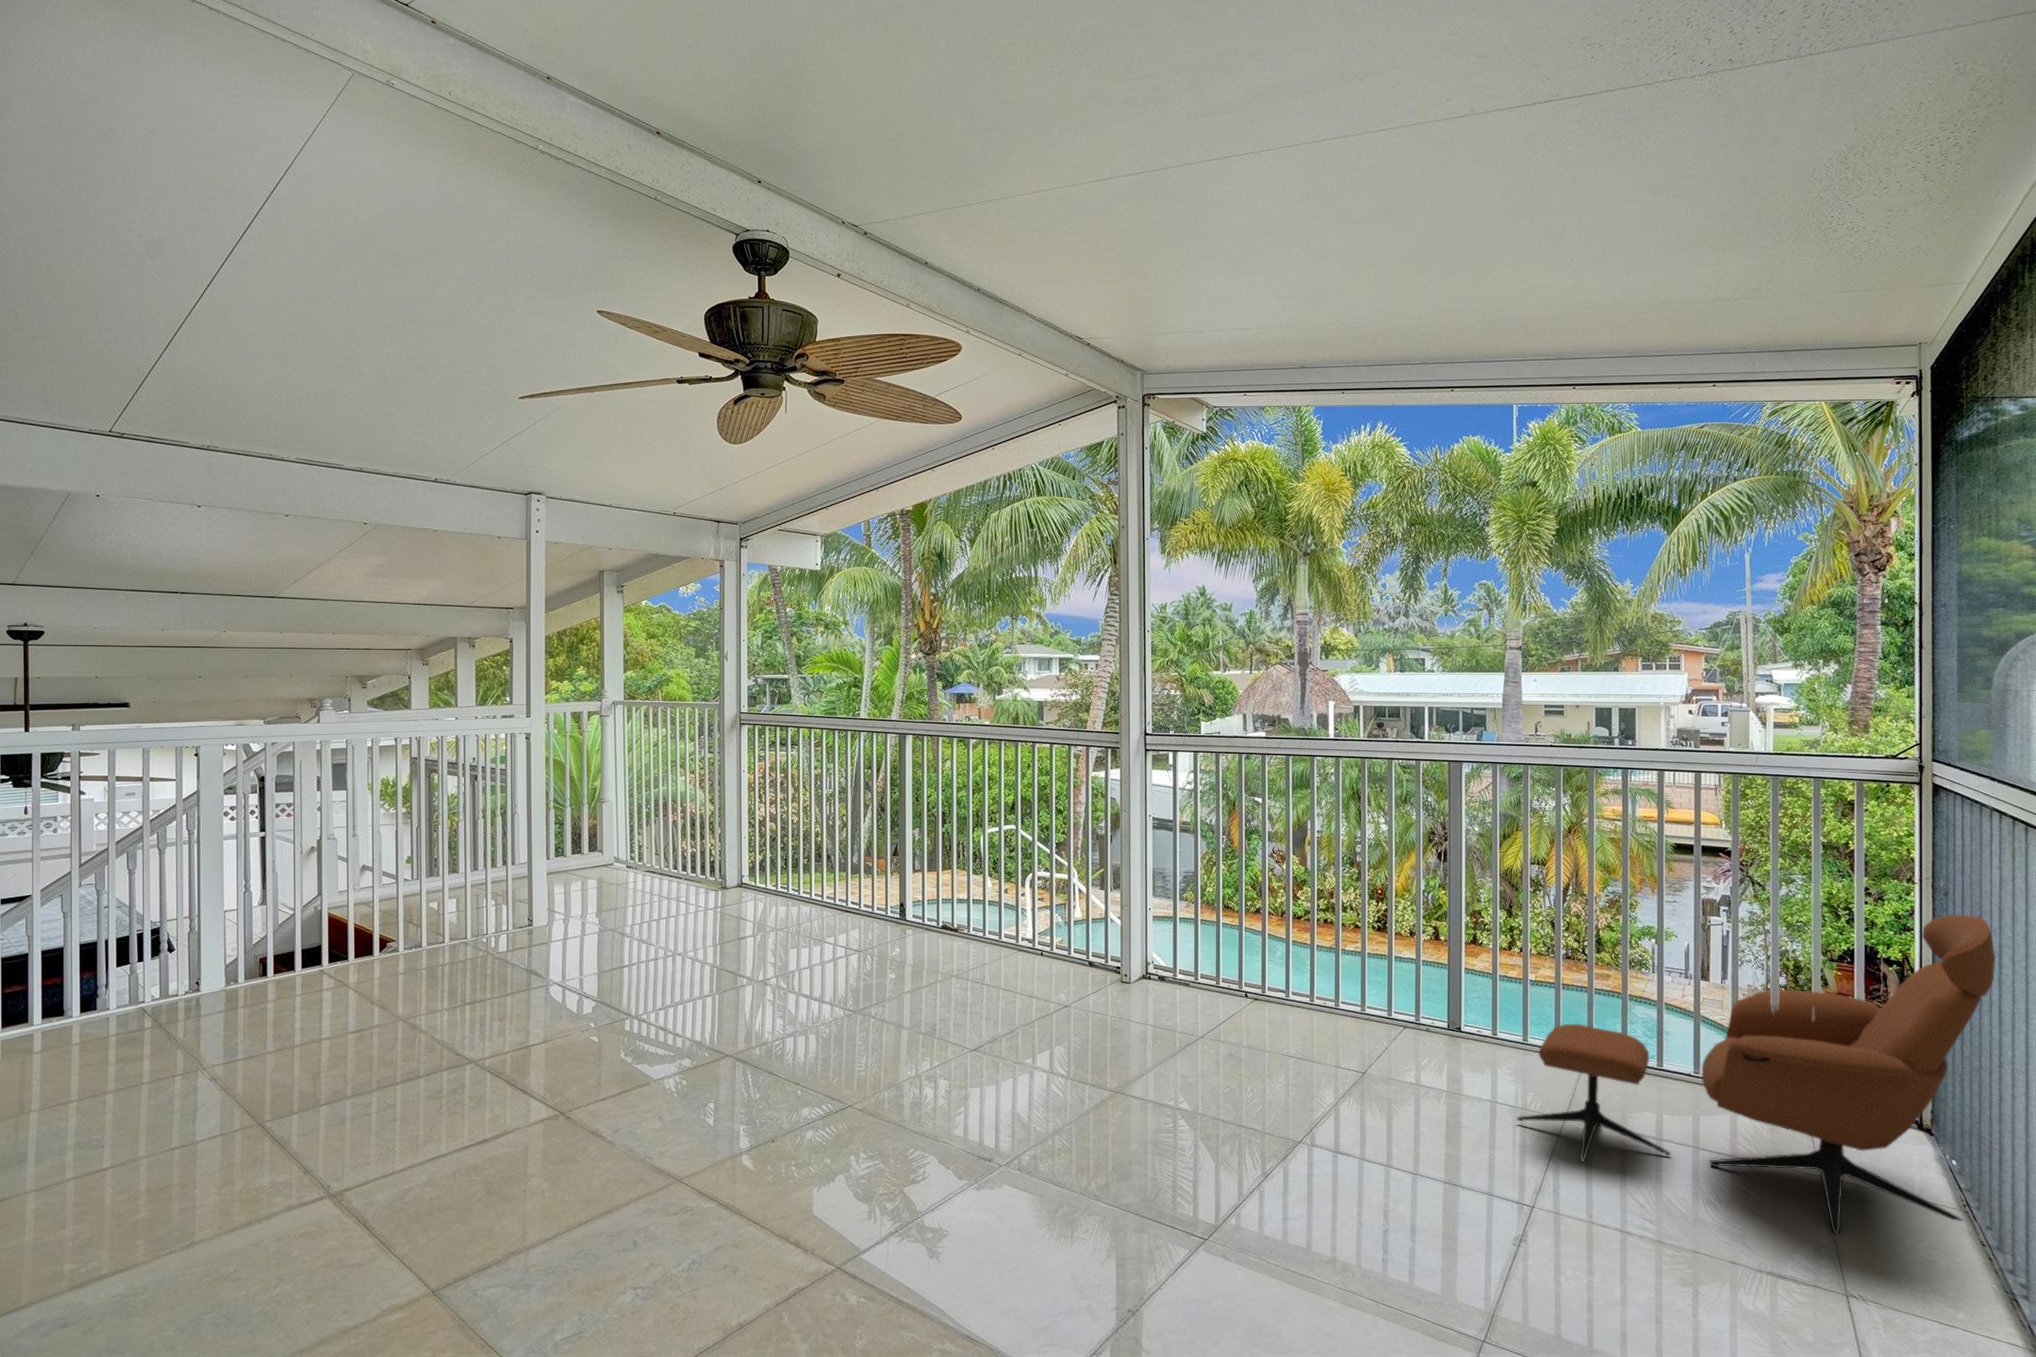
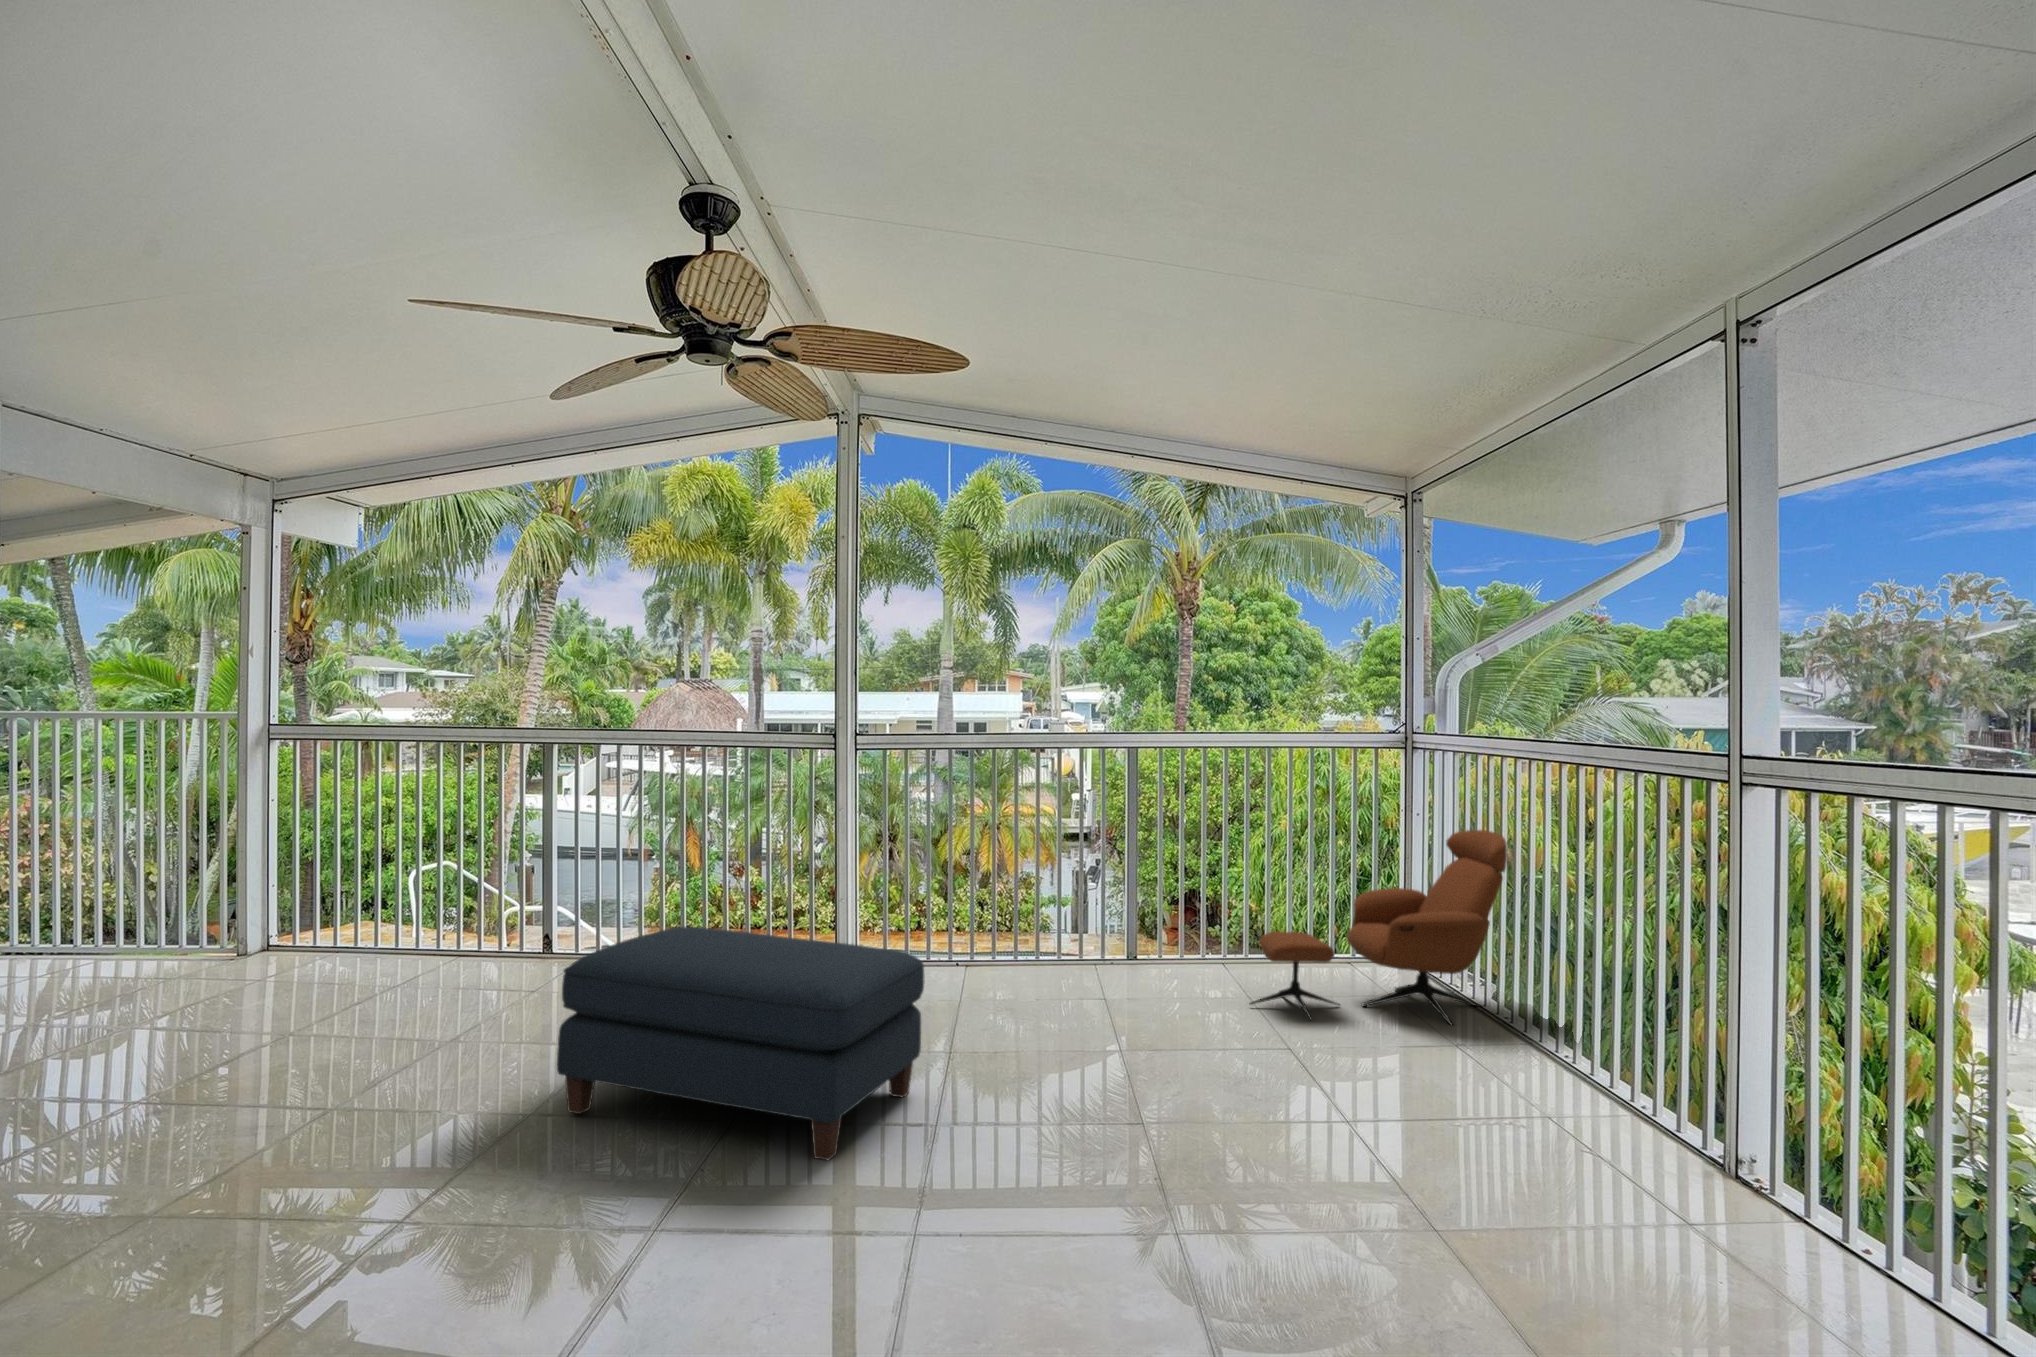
ottoman: none [682,908,973,1157] -> present [557,927,924,1160]

